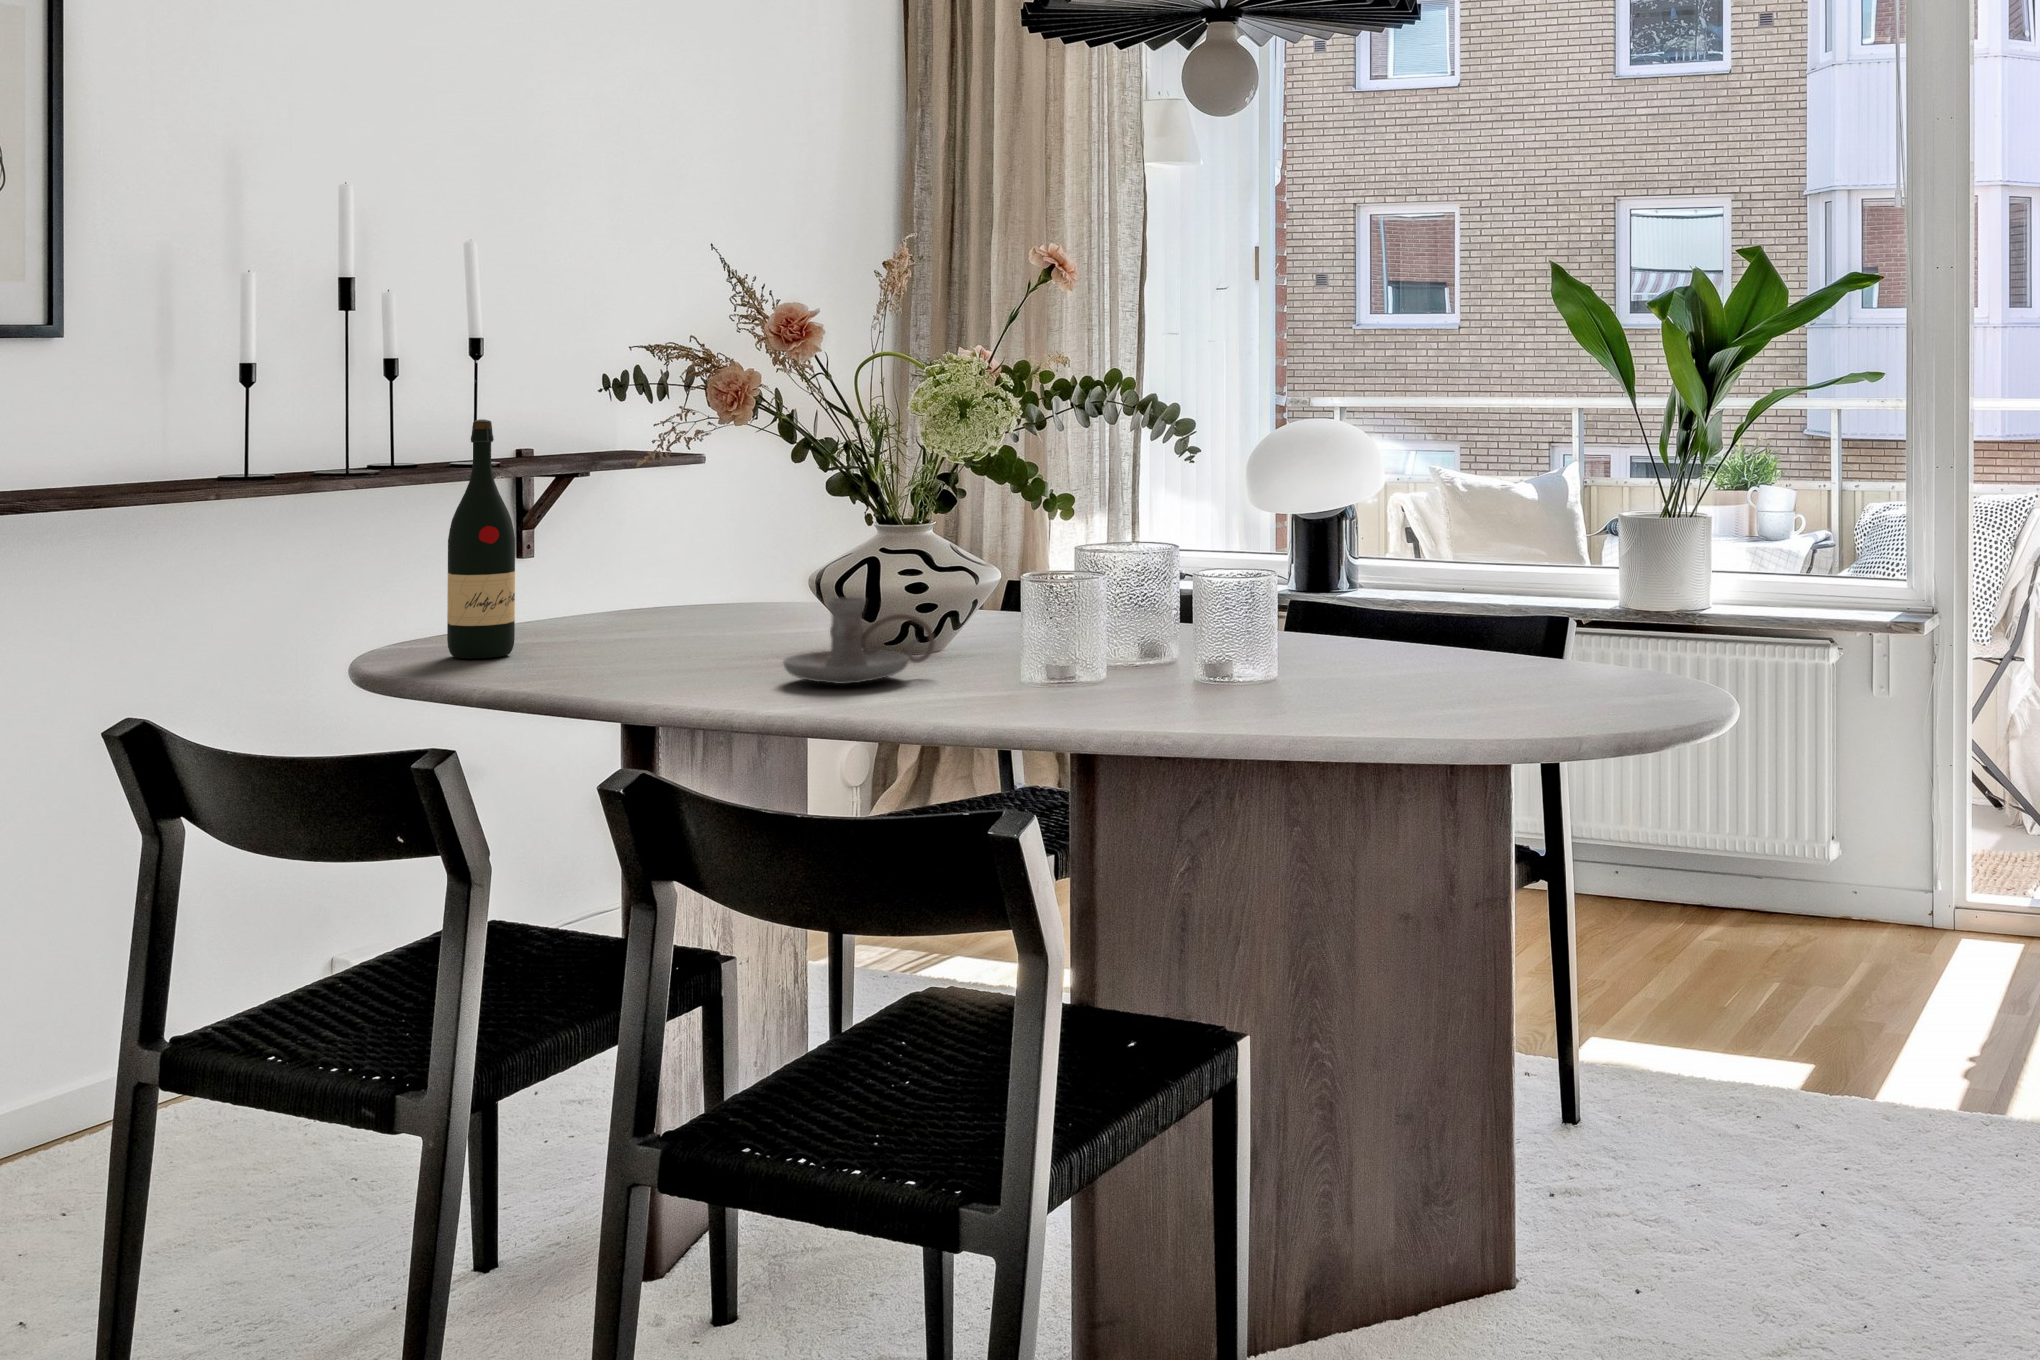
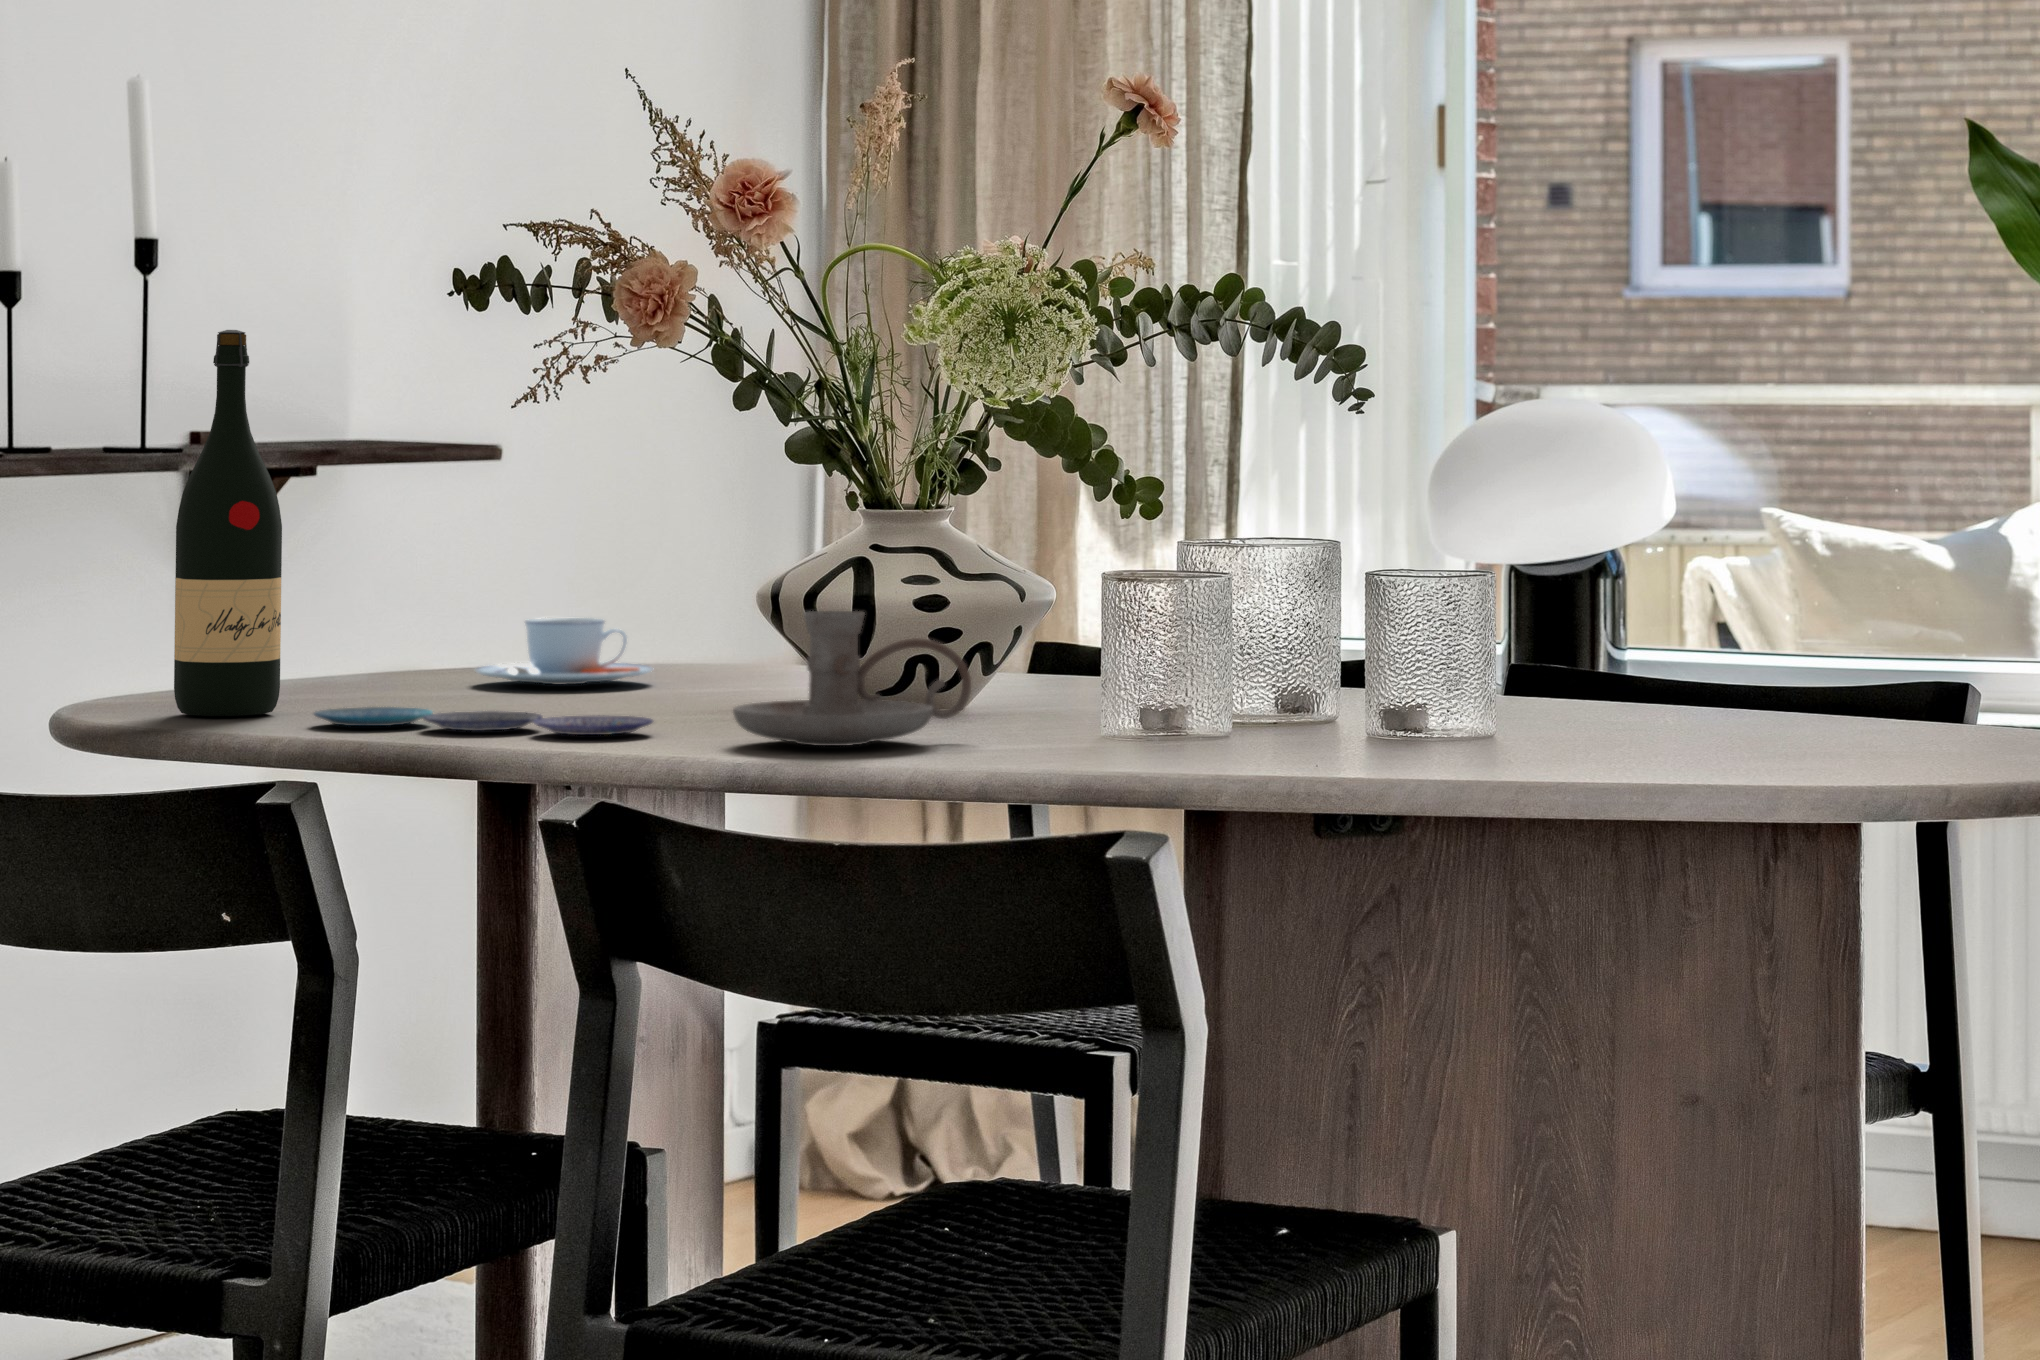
teacup: none [650,582,760,623] -> present [476,618,652,684]
plate: none [528,653,739,675] -> present [314,707,653,735]

